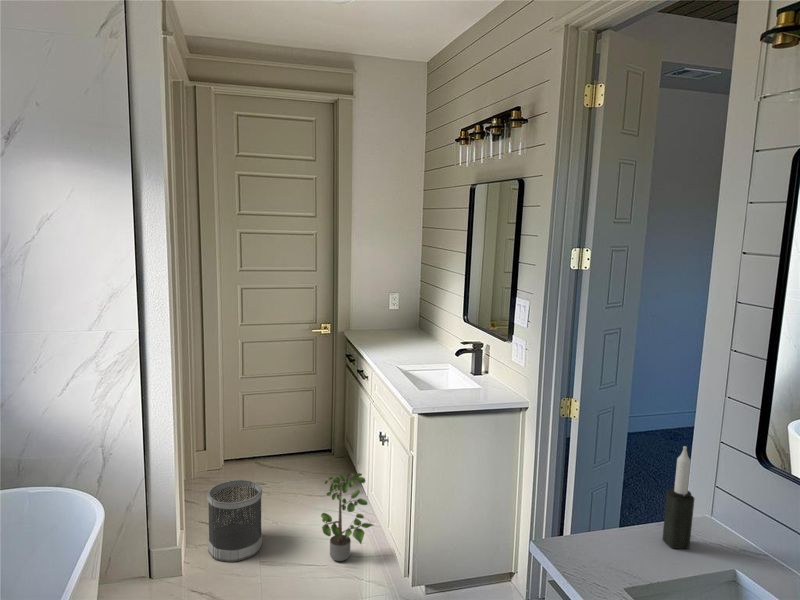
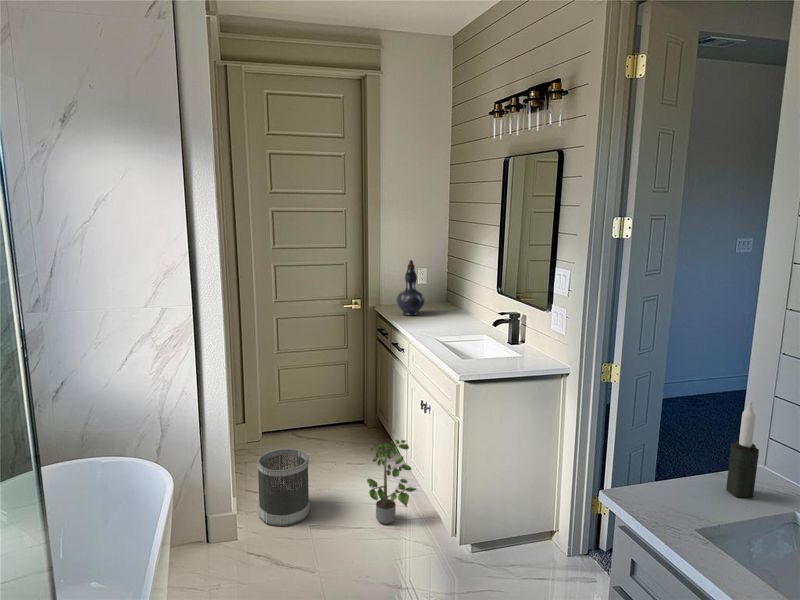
decorative vase: none [364,286,392,343] -> present [397,260,424,316]

